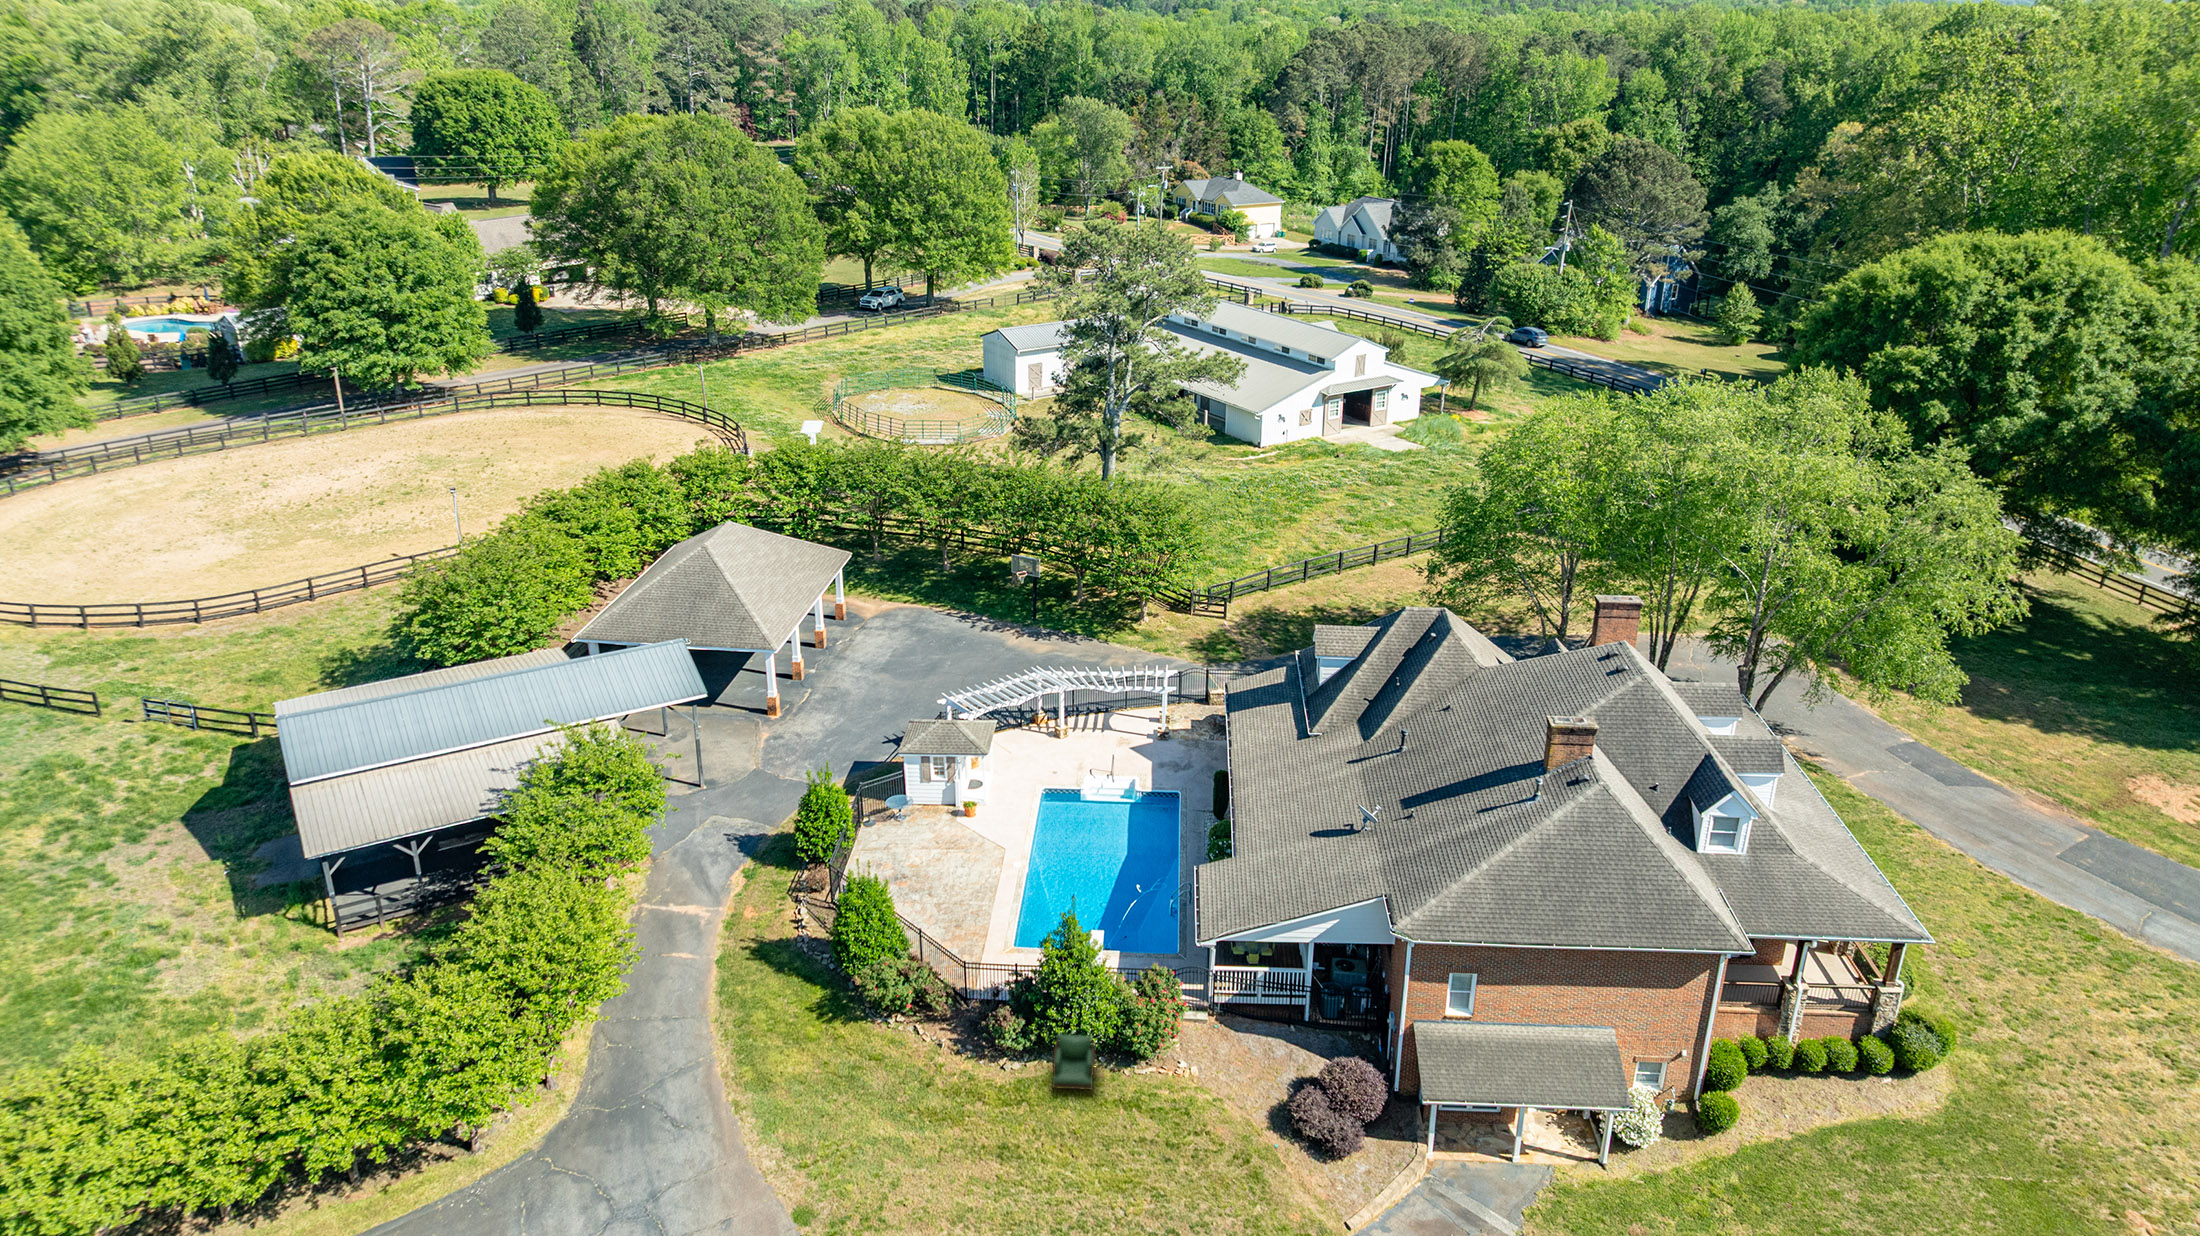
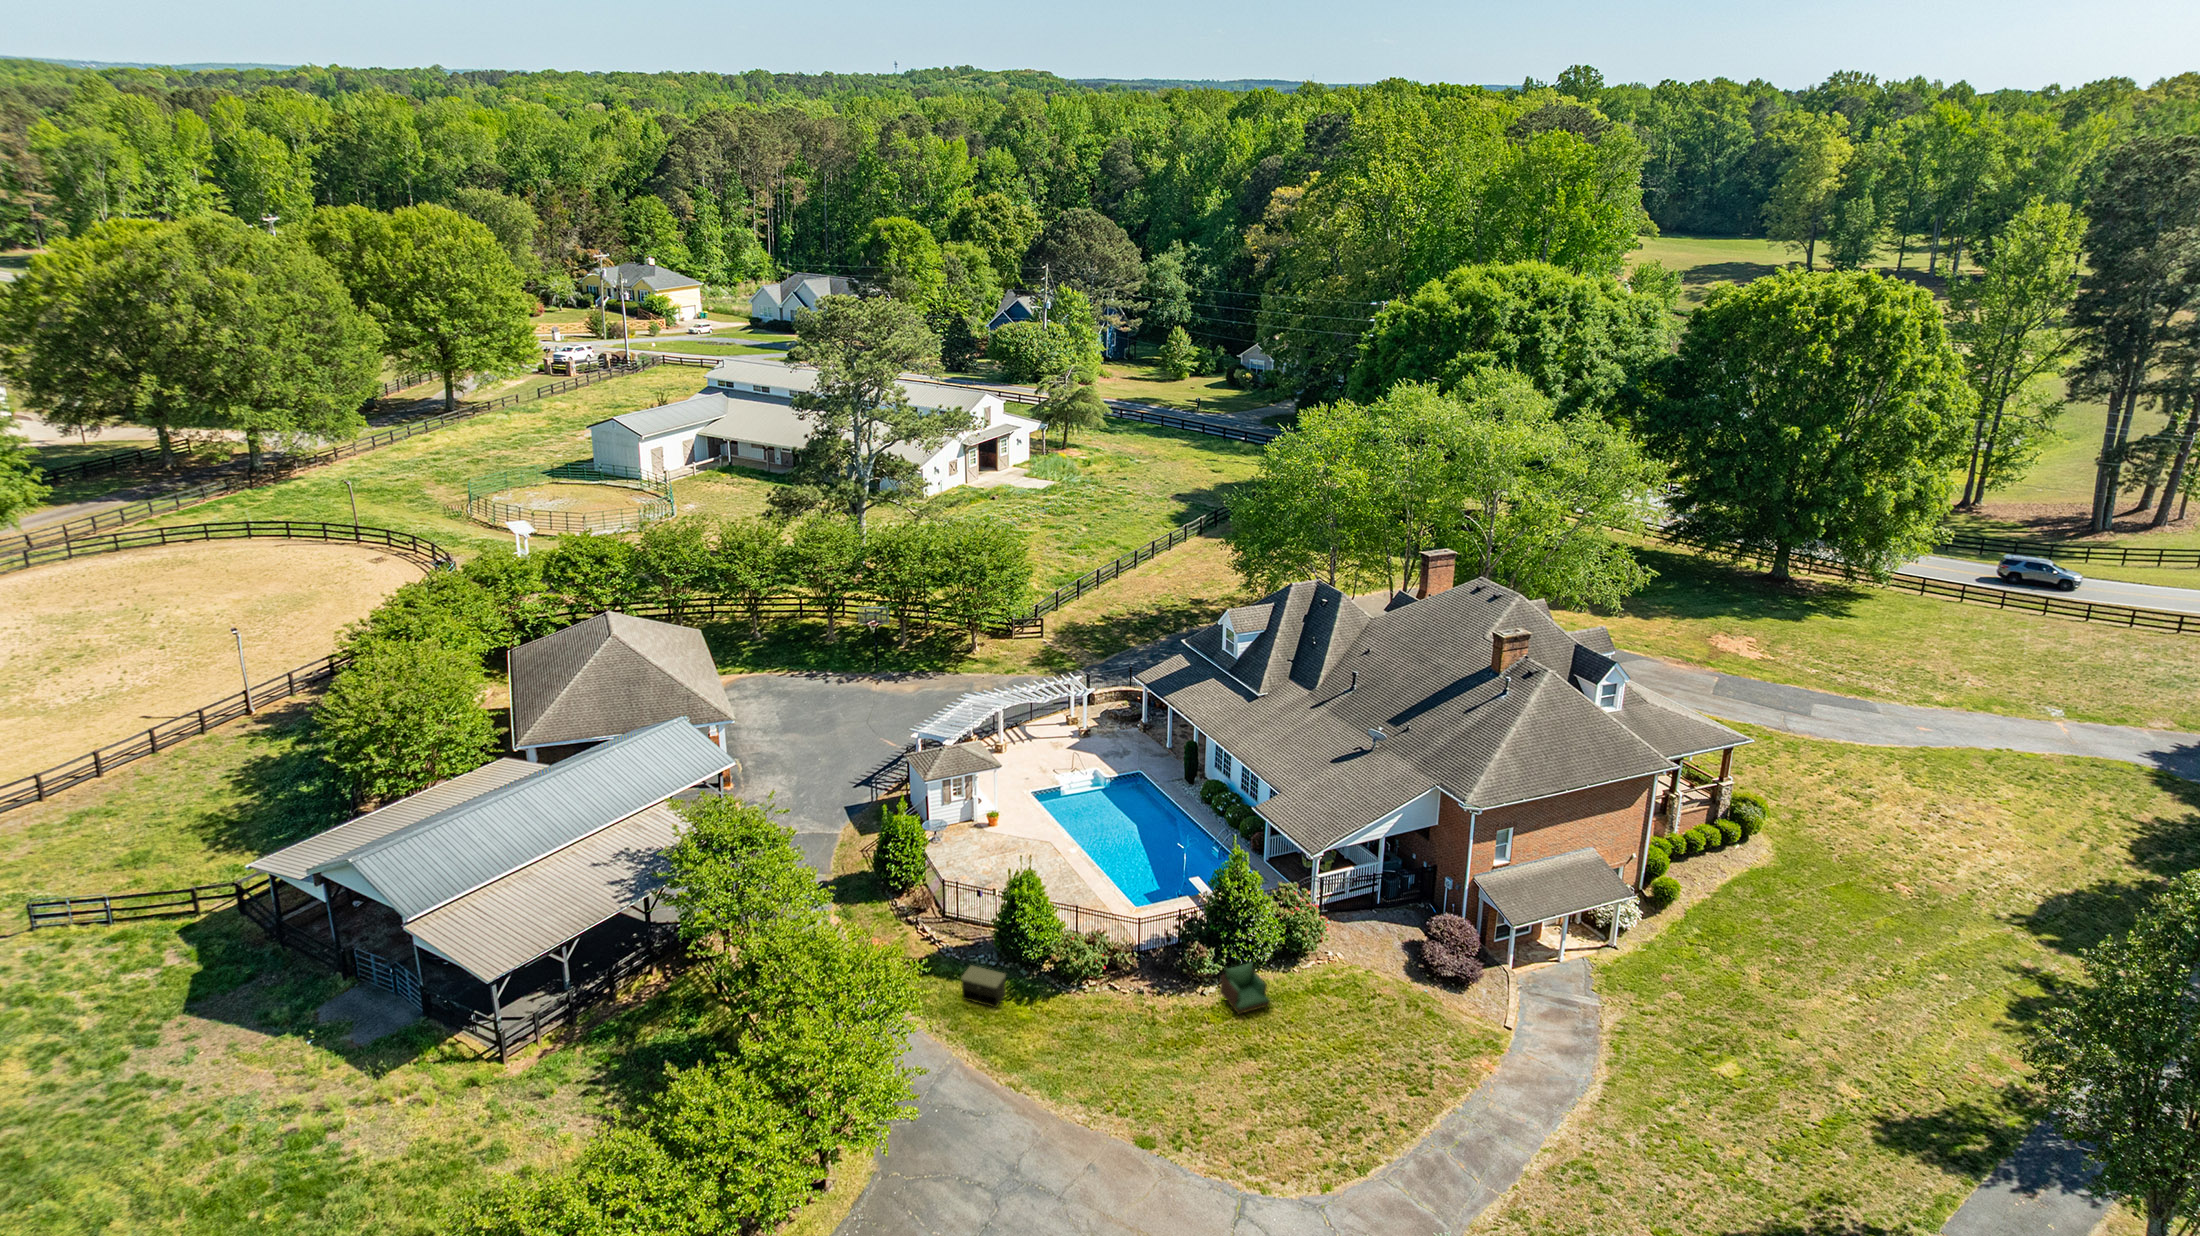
storage bench: none [809,949,853,1000] -> present [961,965,1006,1008]

